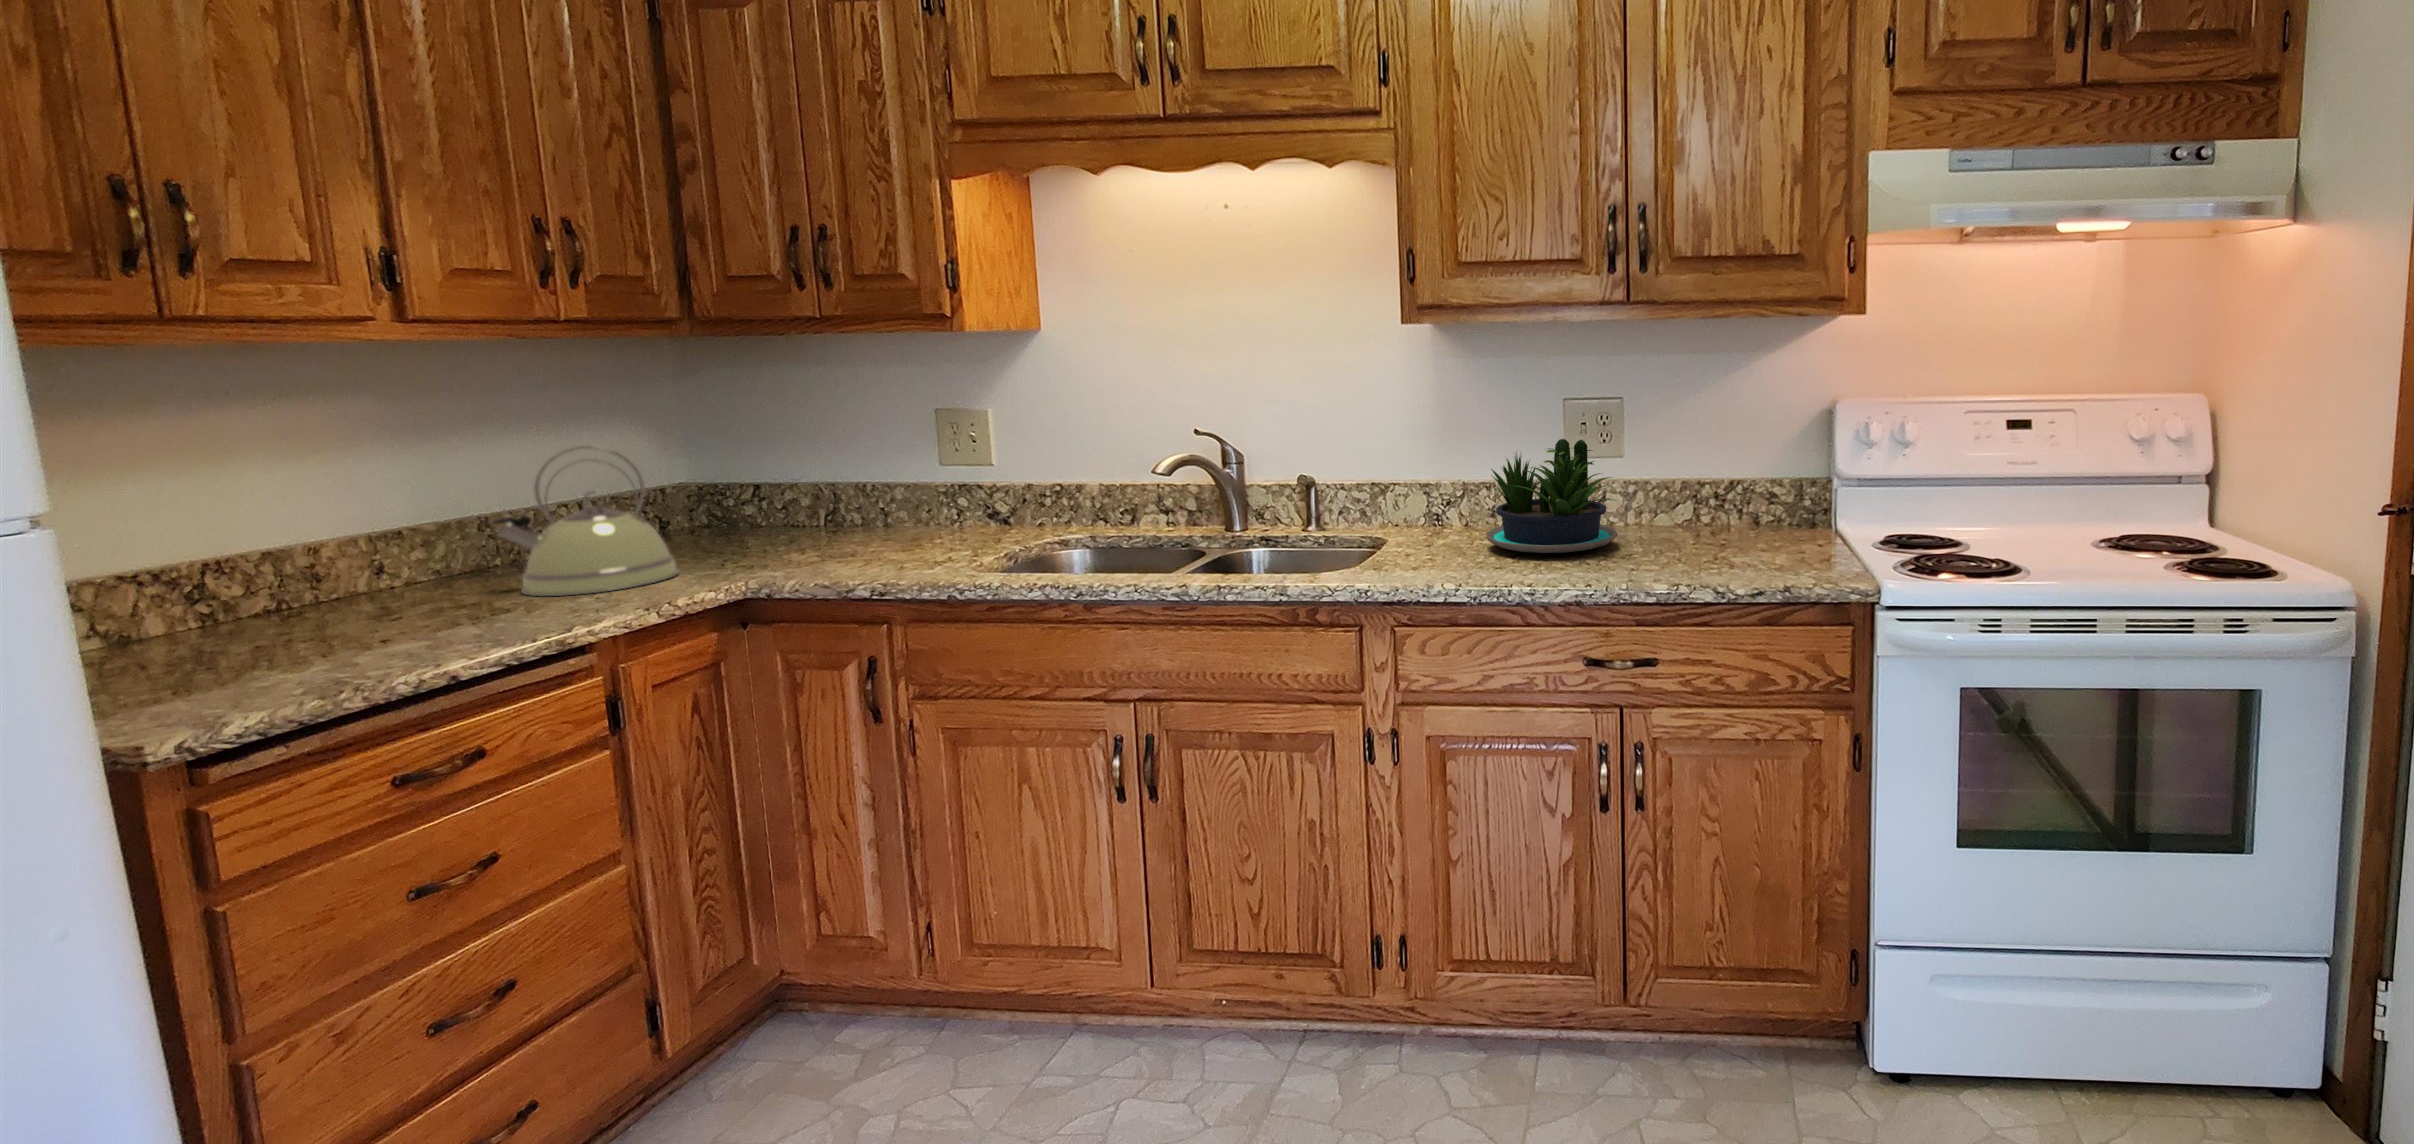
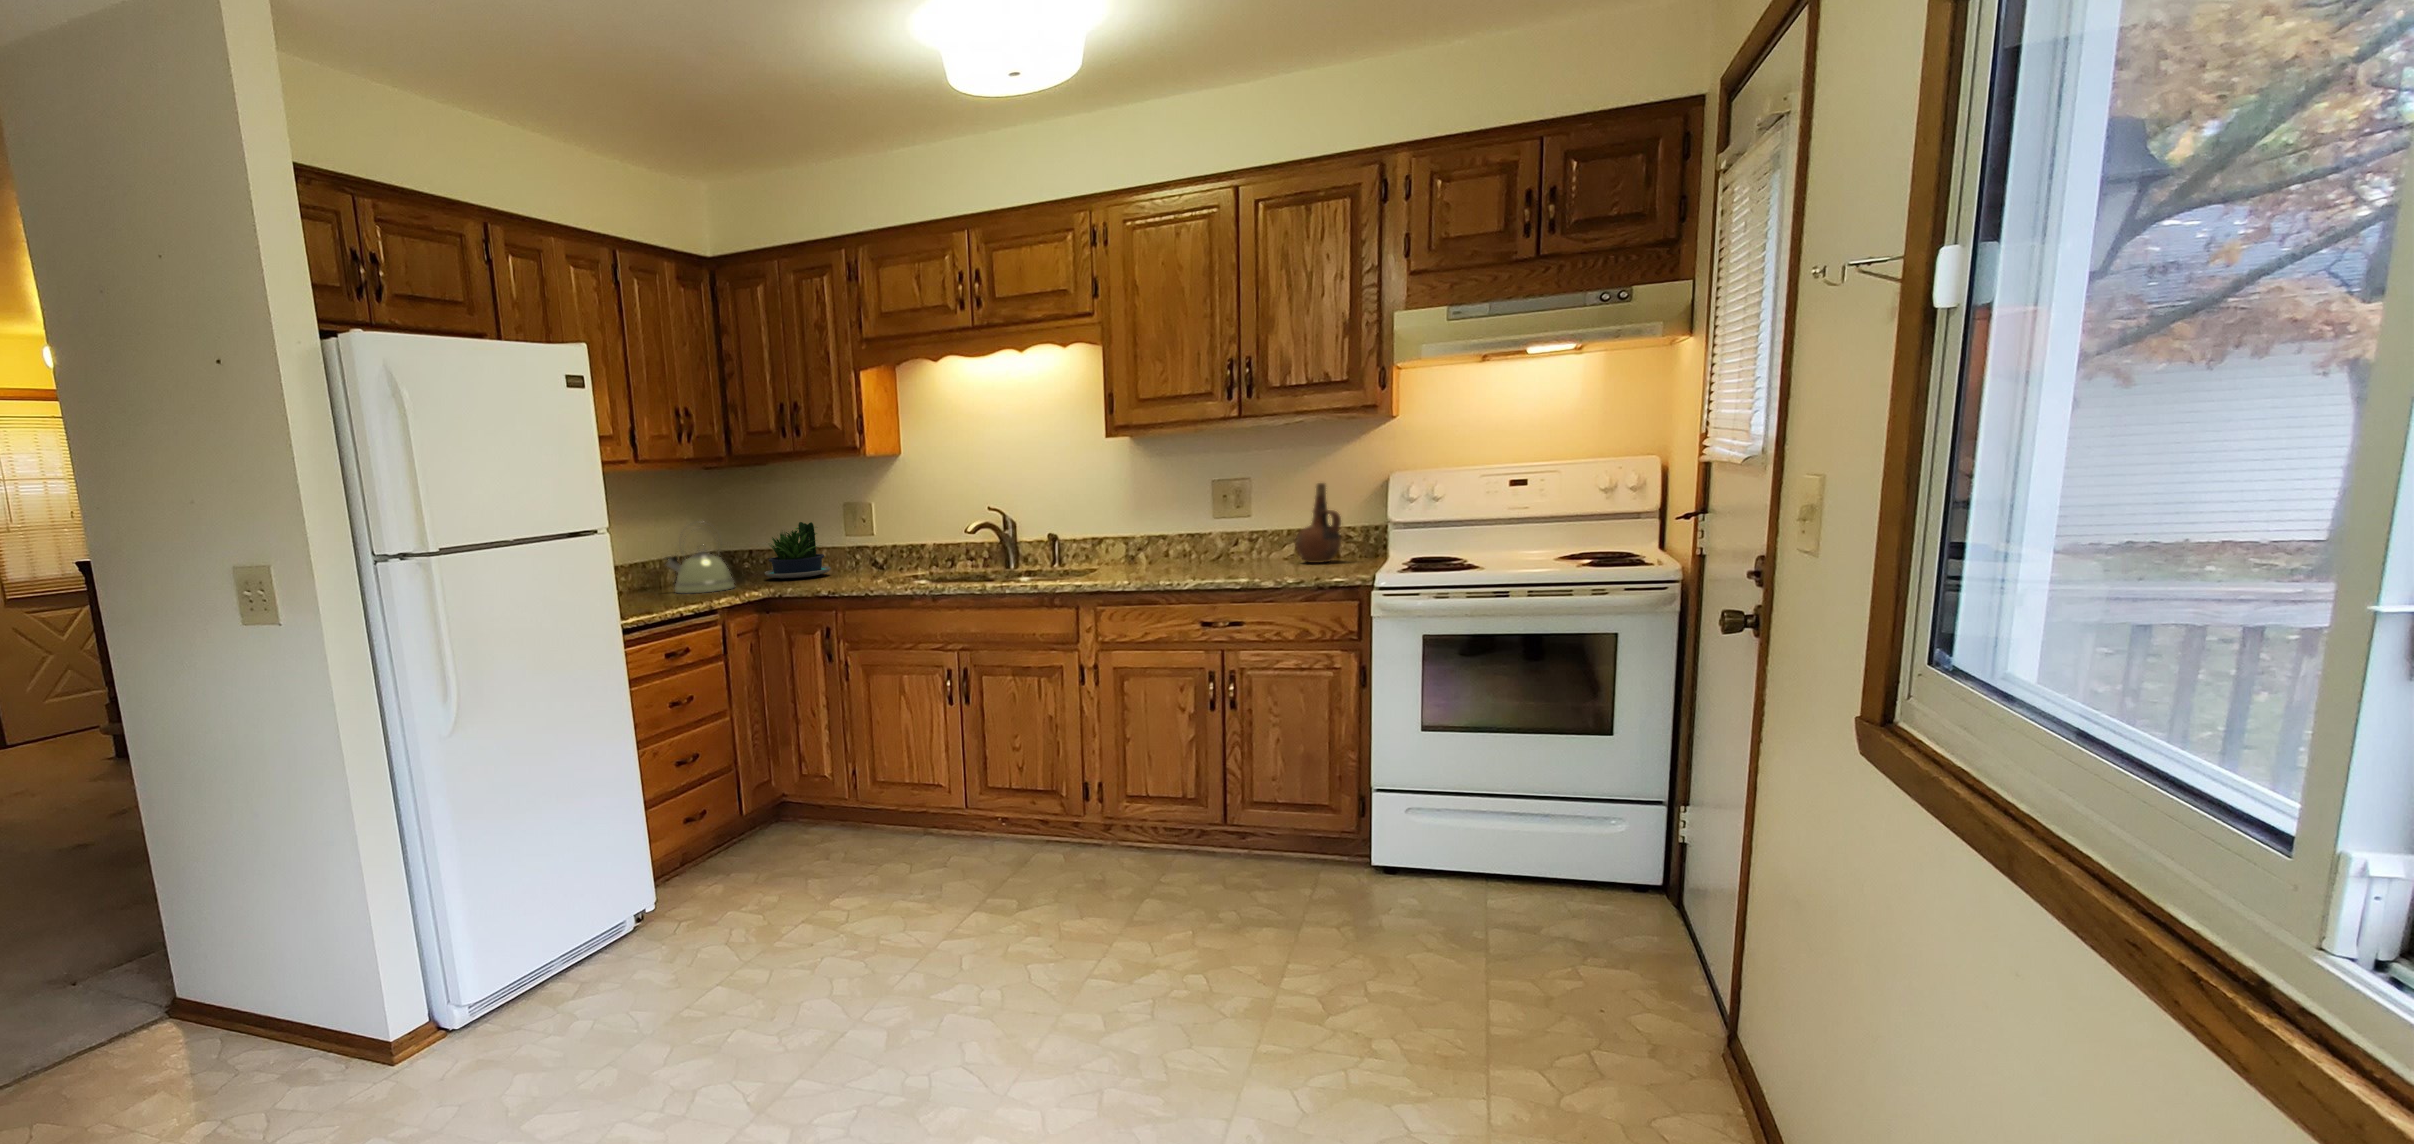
ceramic pitcher: none [1703,413,1776,539] -> present [1295,483,1341,563]
potted plant: present [1486,439,1618,553] -> present [765,522,831,578]

